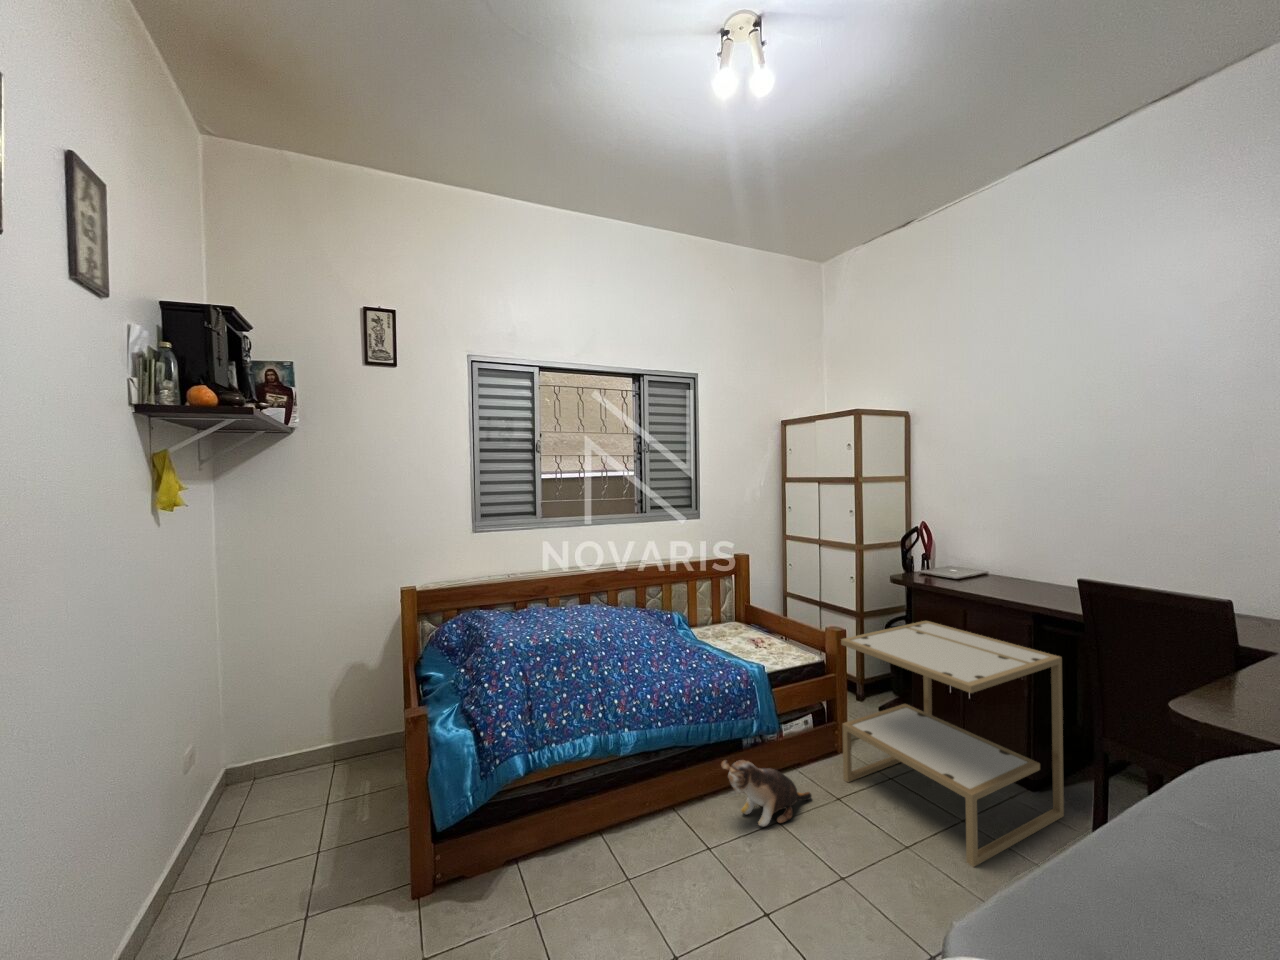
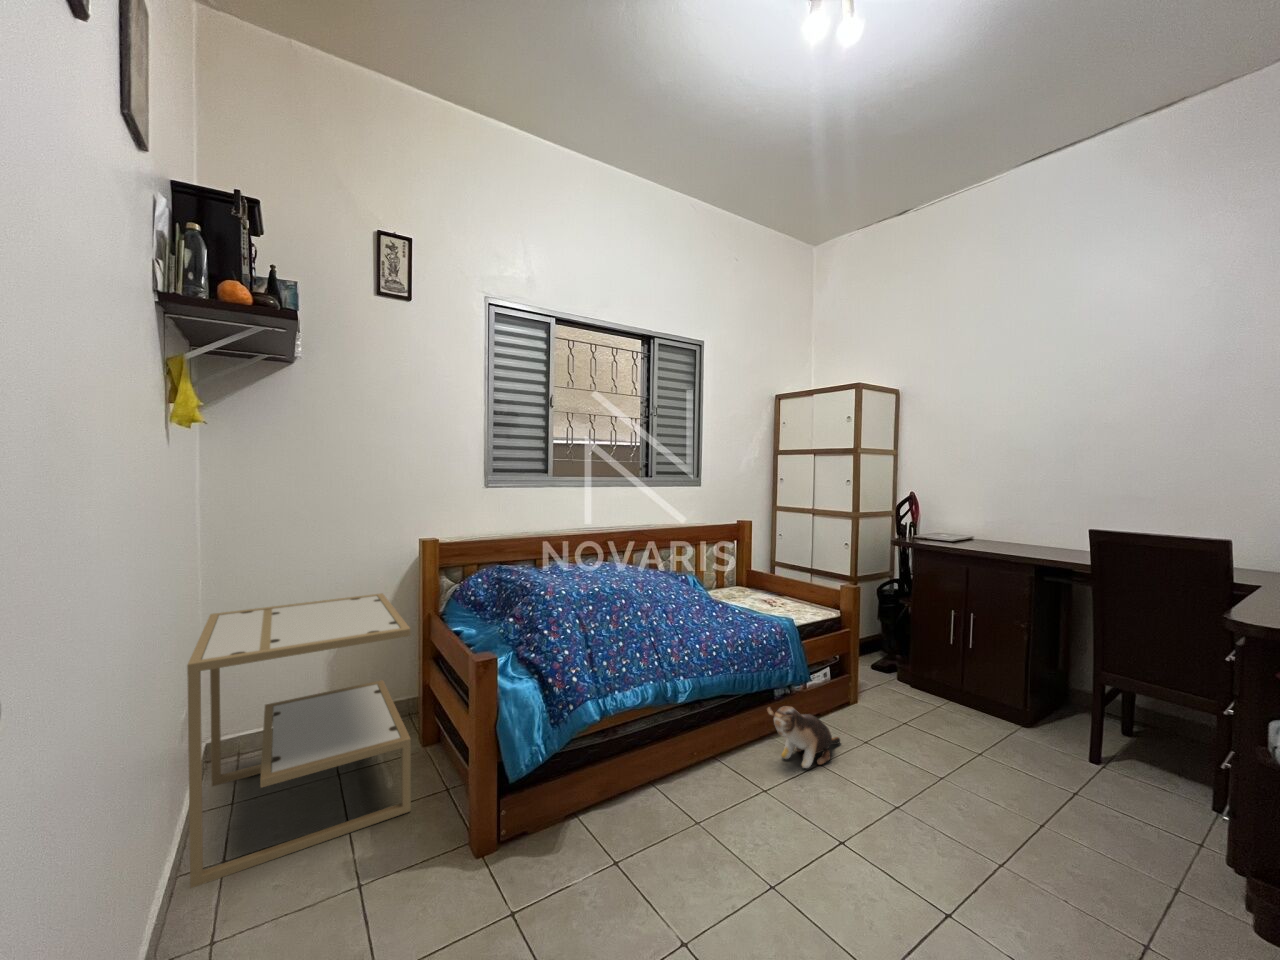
side table: present [841,621,1064,867] -> present [187,593,411,888]

